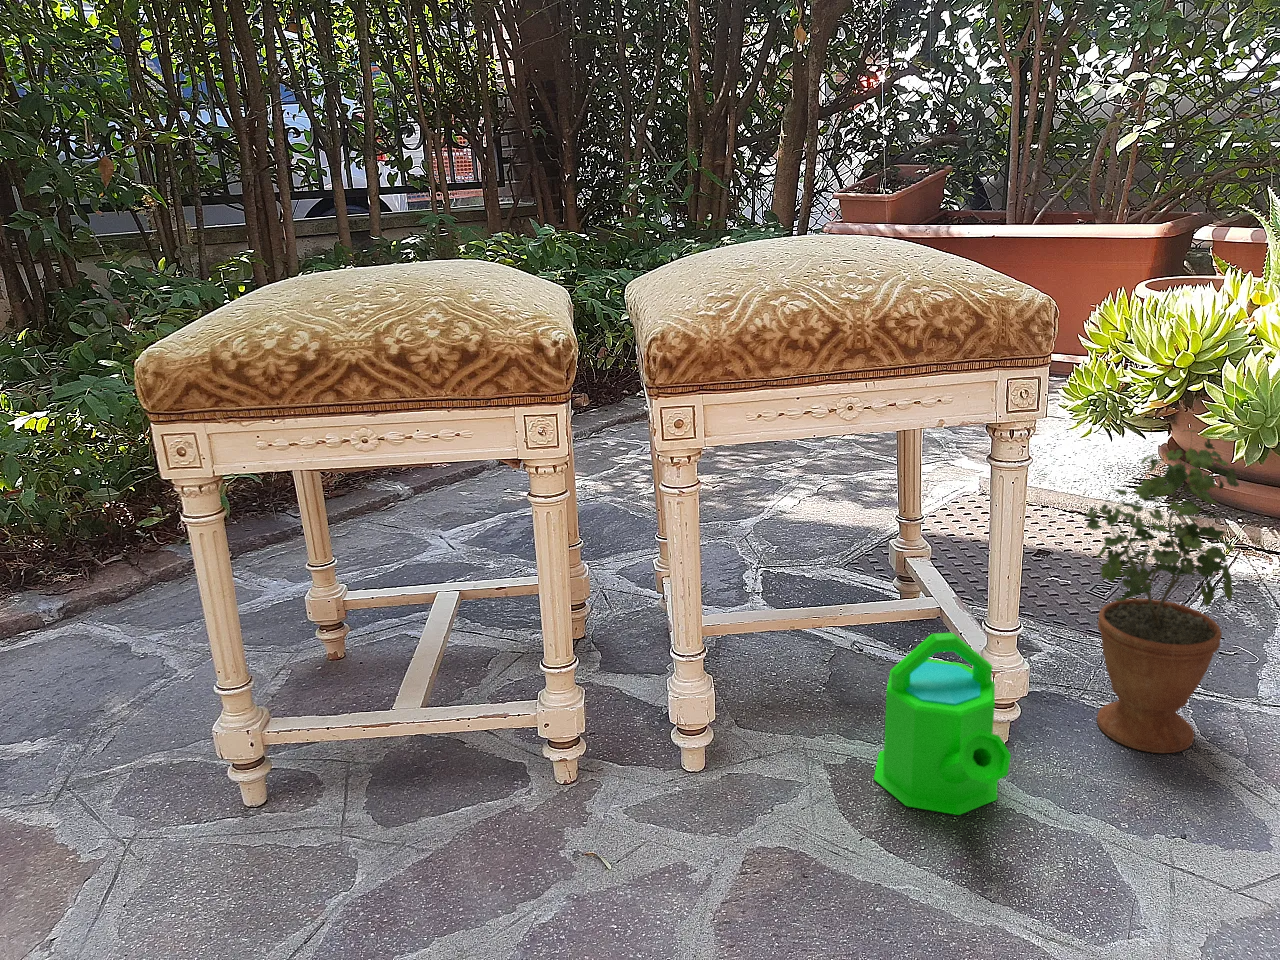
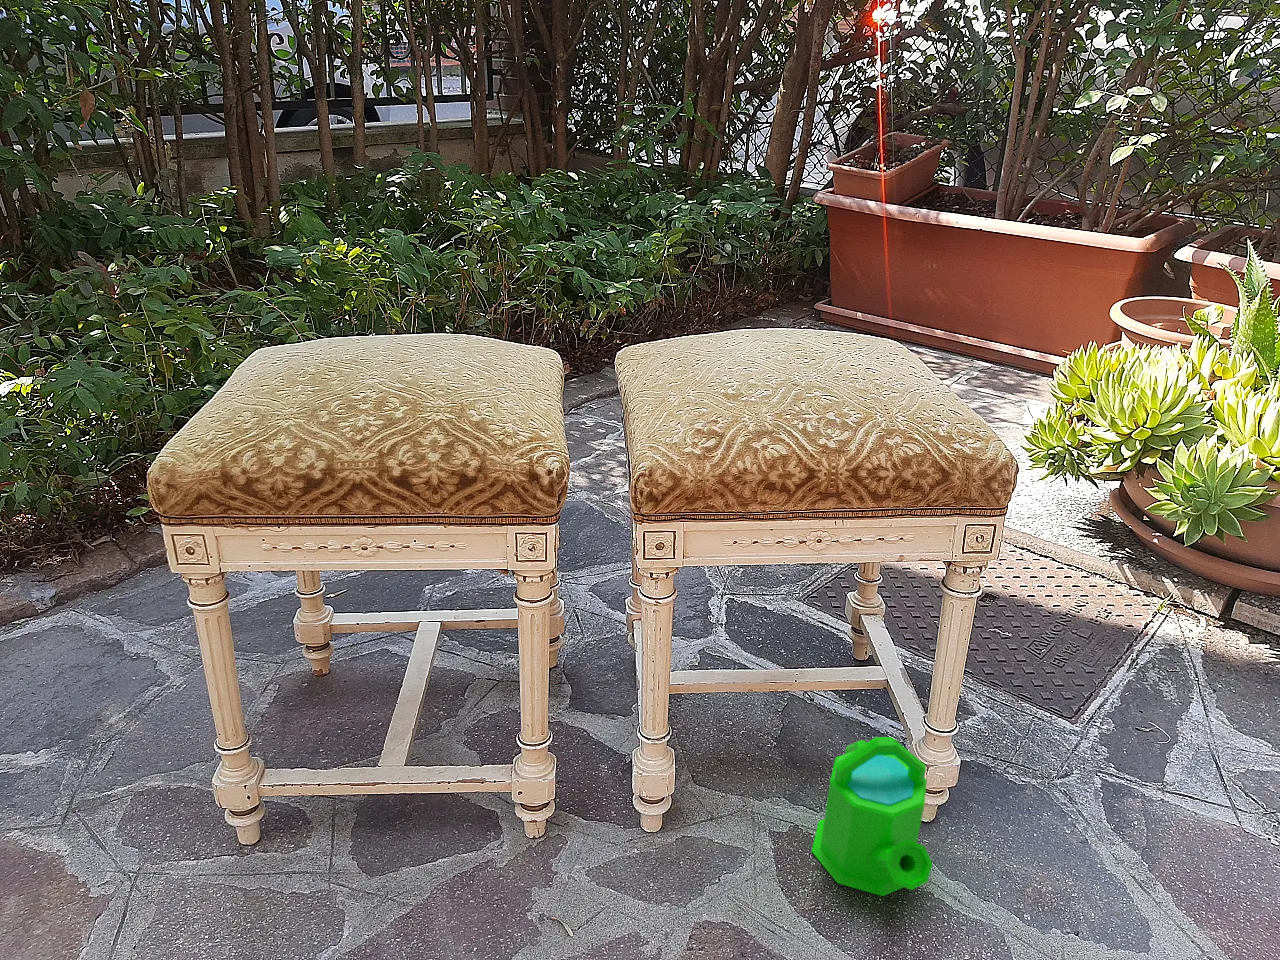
potted plant: present [1085,430,1239,753] -> none [1015,561,1166,840]

